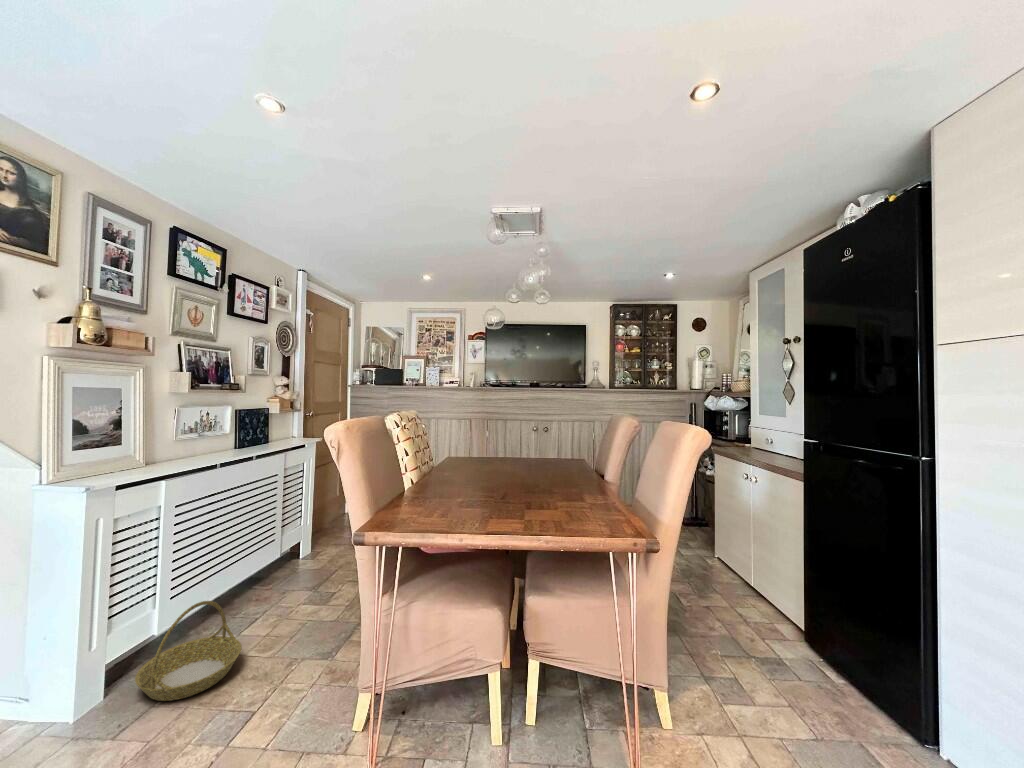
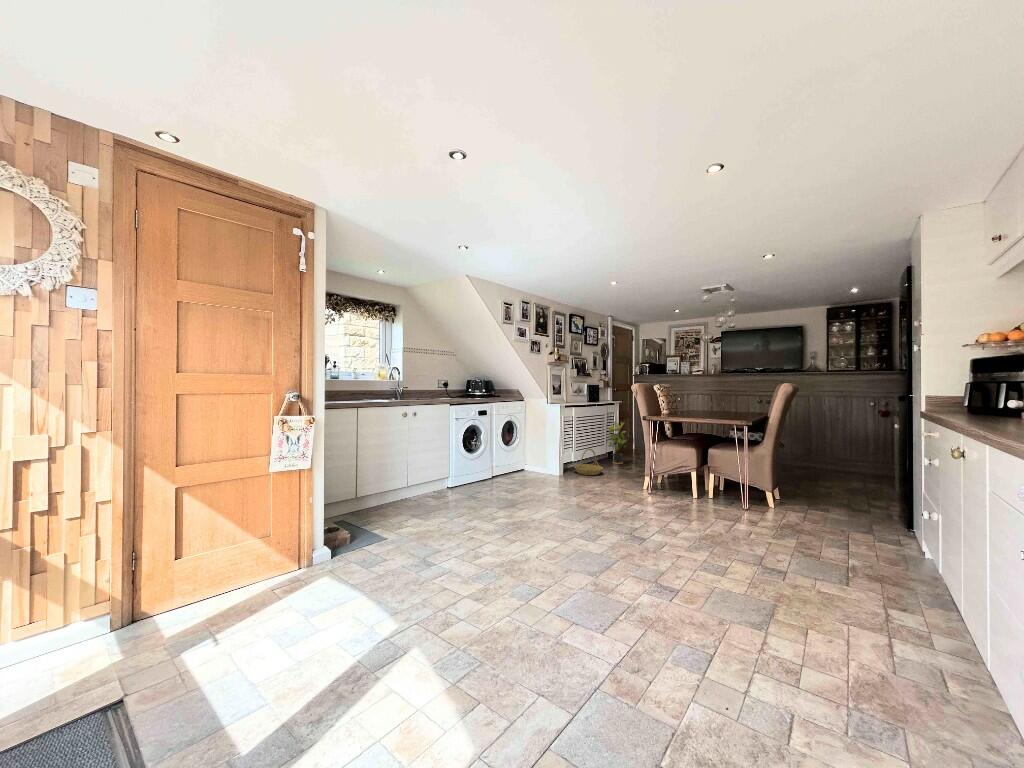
potted plant: none [274,487,328,589] -> present [607,421,626,464]

